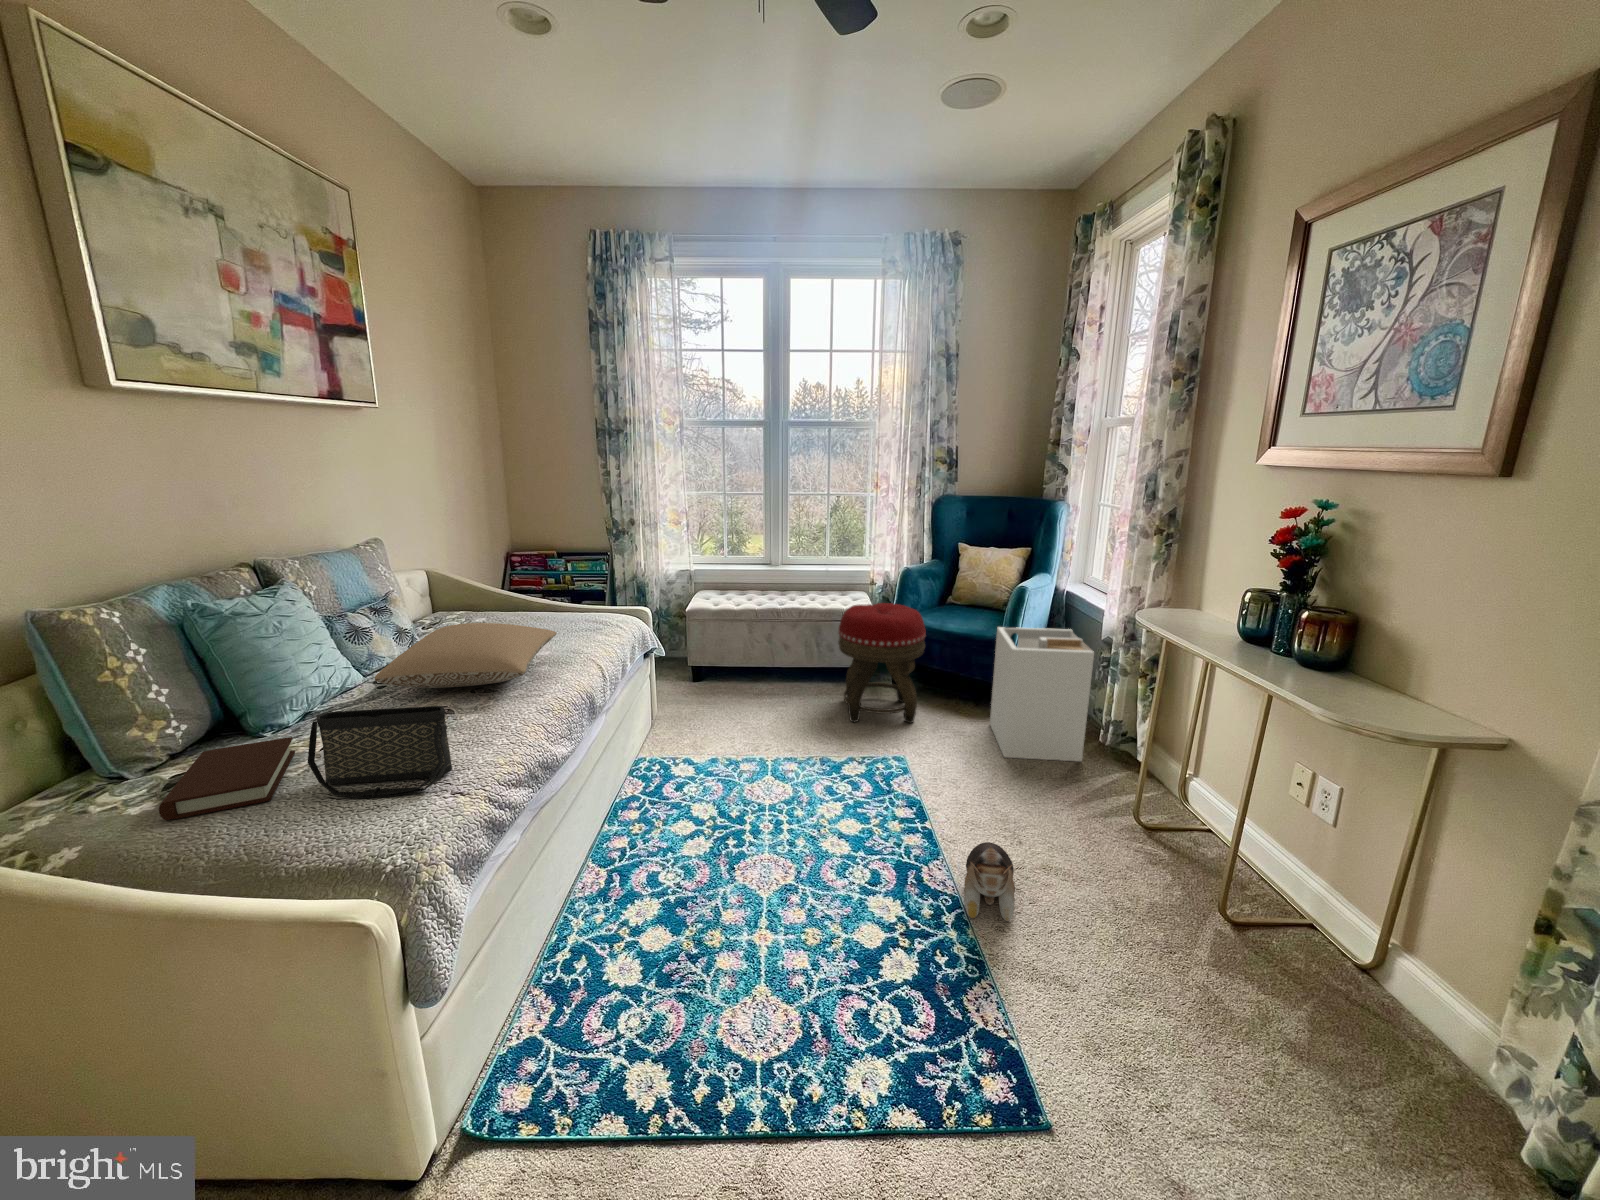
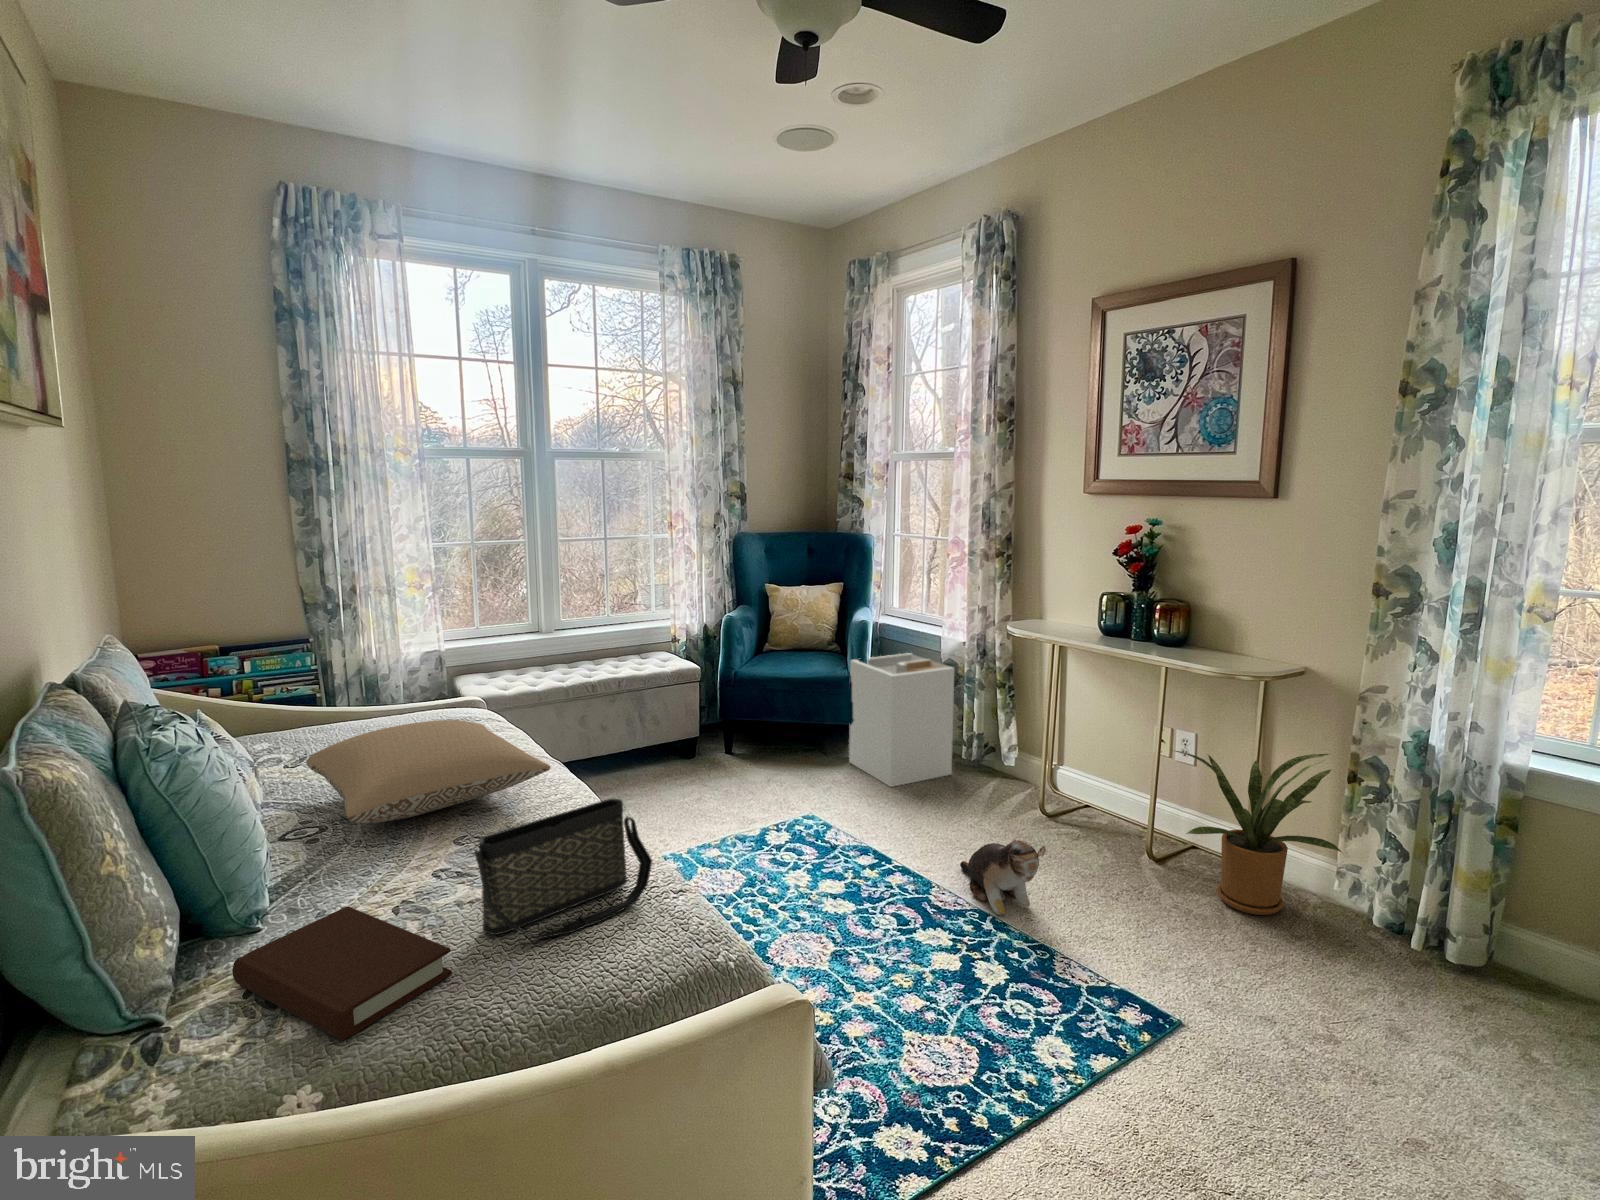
footstool: present [838,603,926,723] -> none [685,652,783,791]
house plant: none [1230,805,1516,1068] -> present [1176,751,1343,915]

